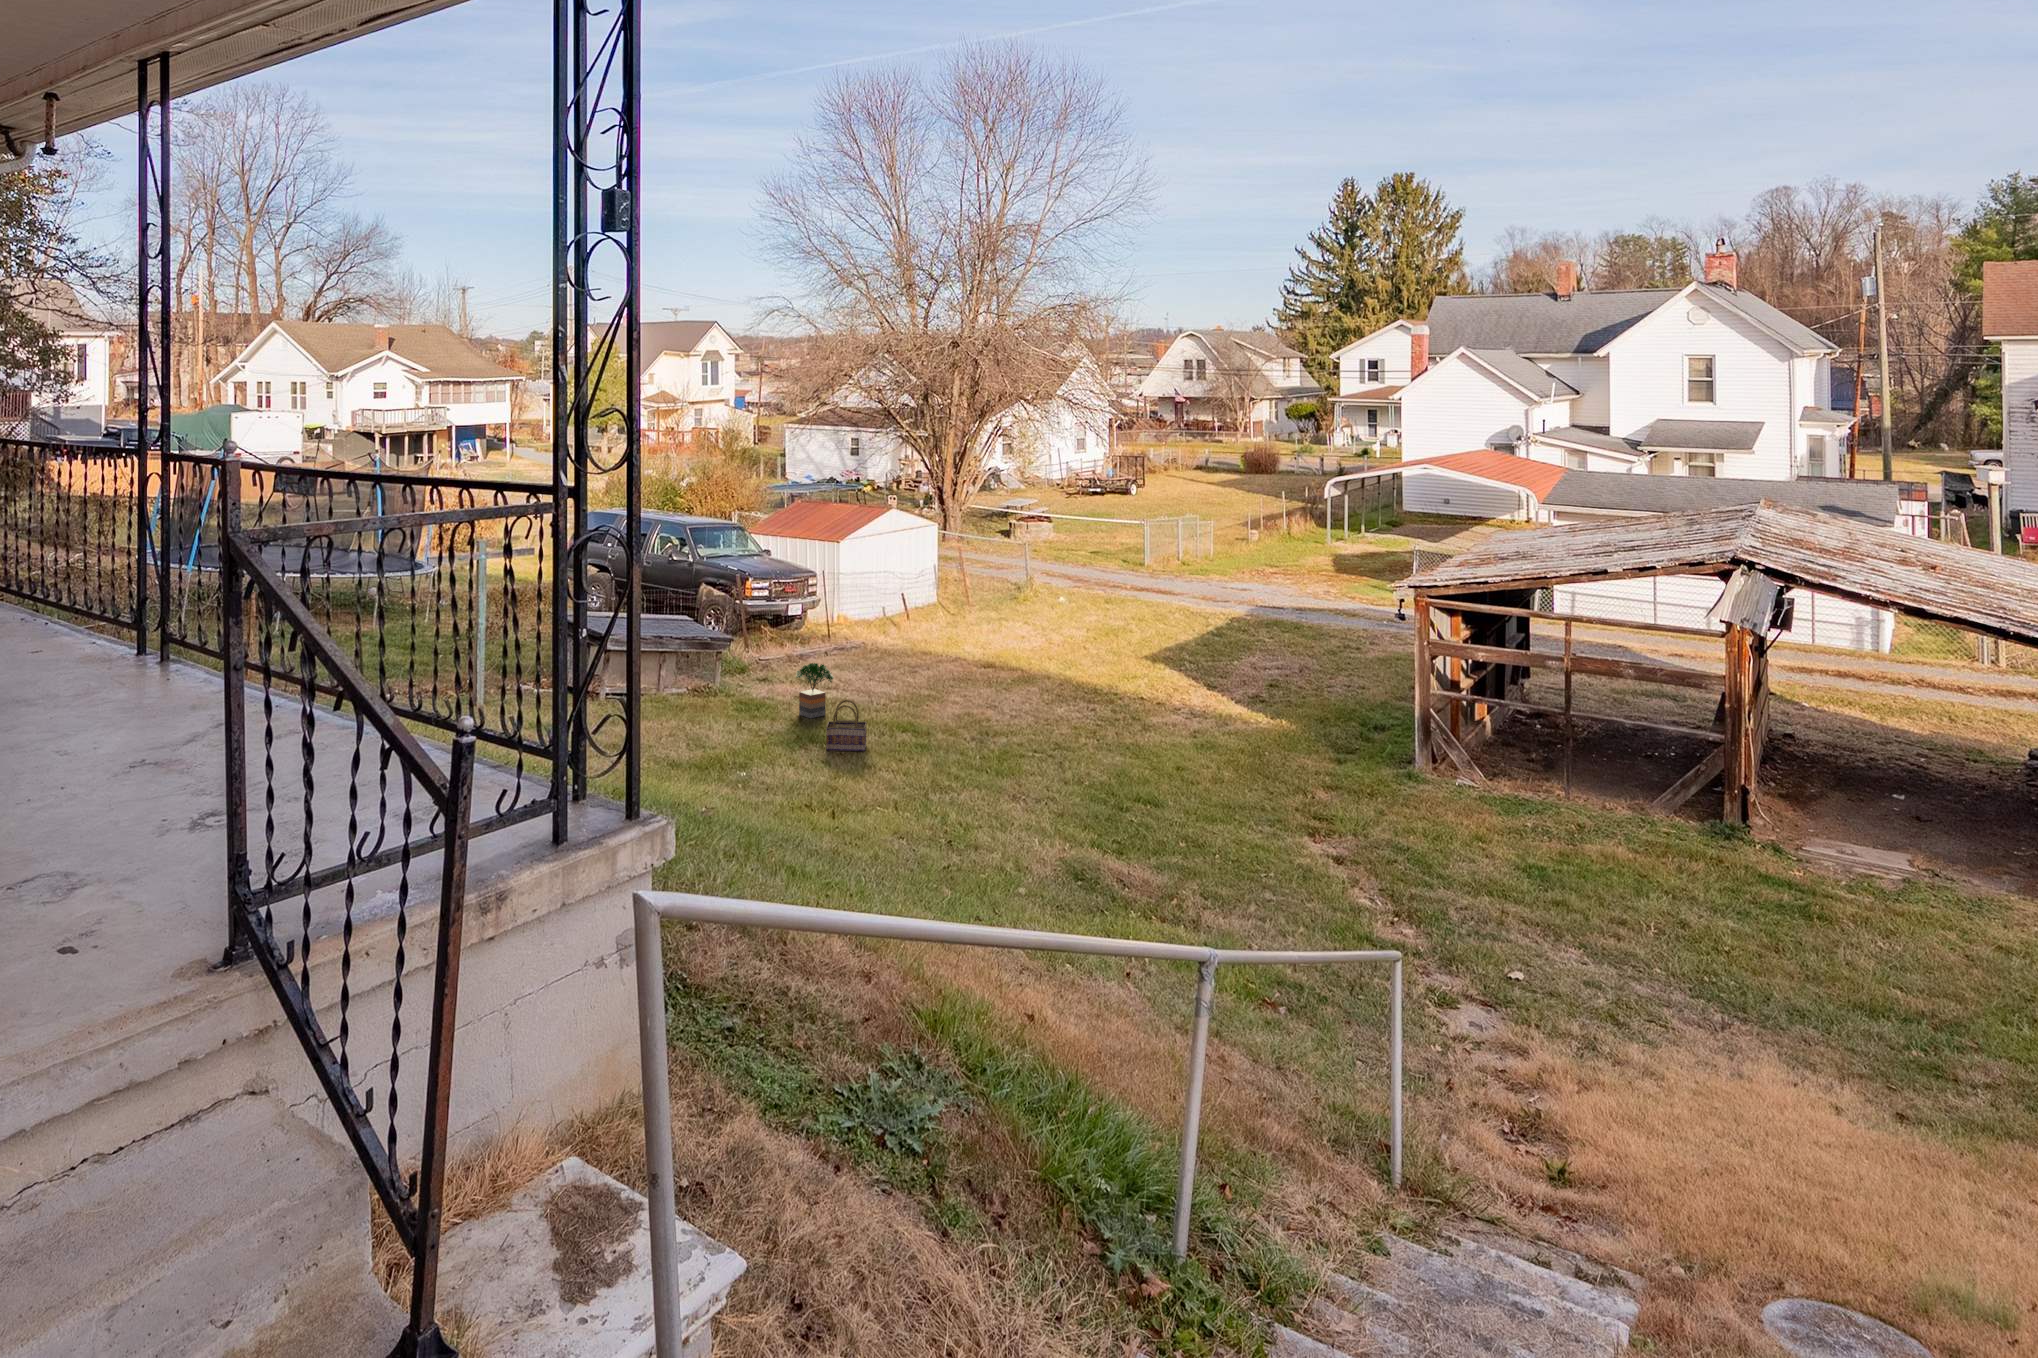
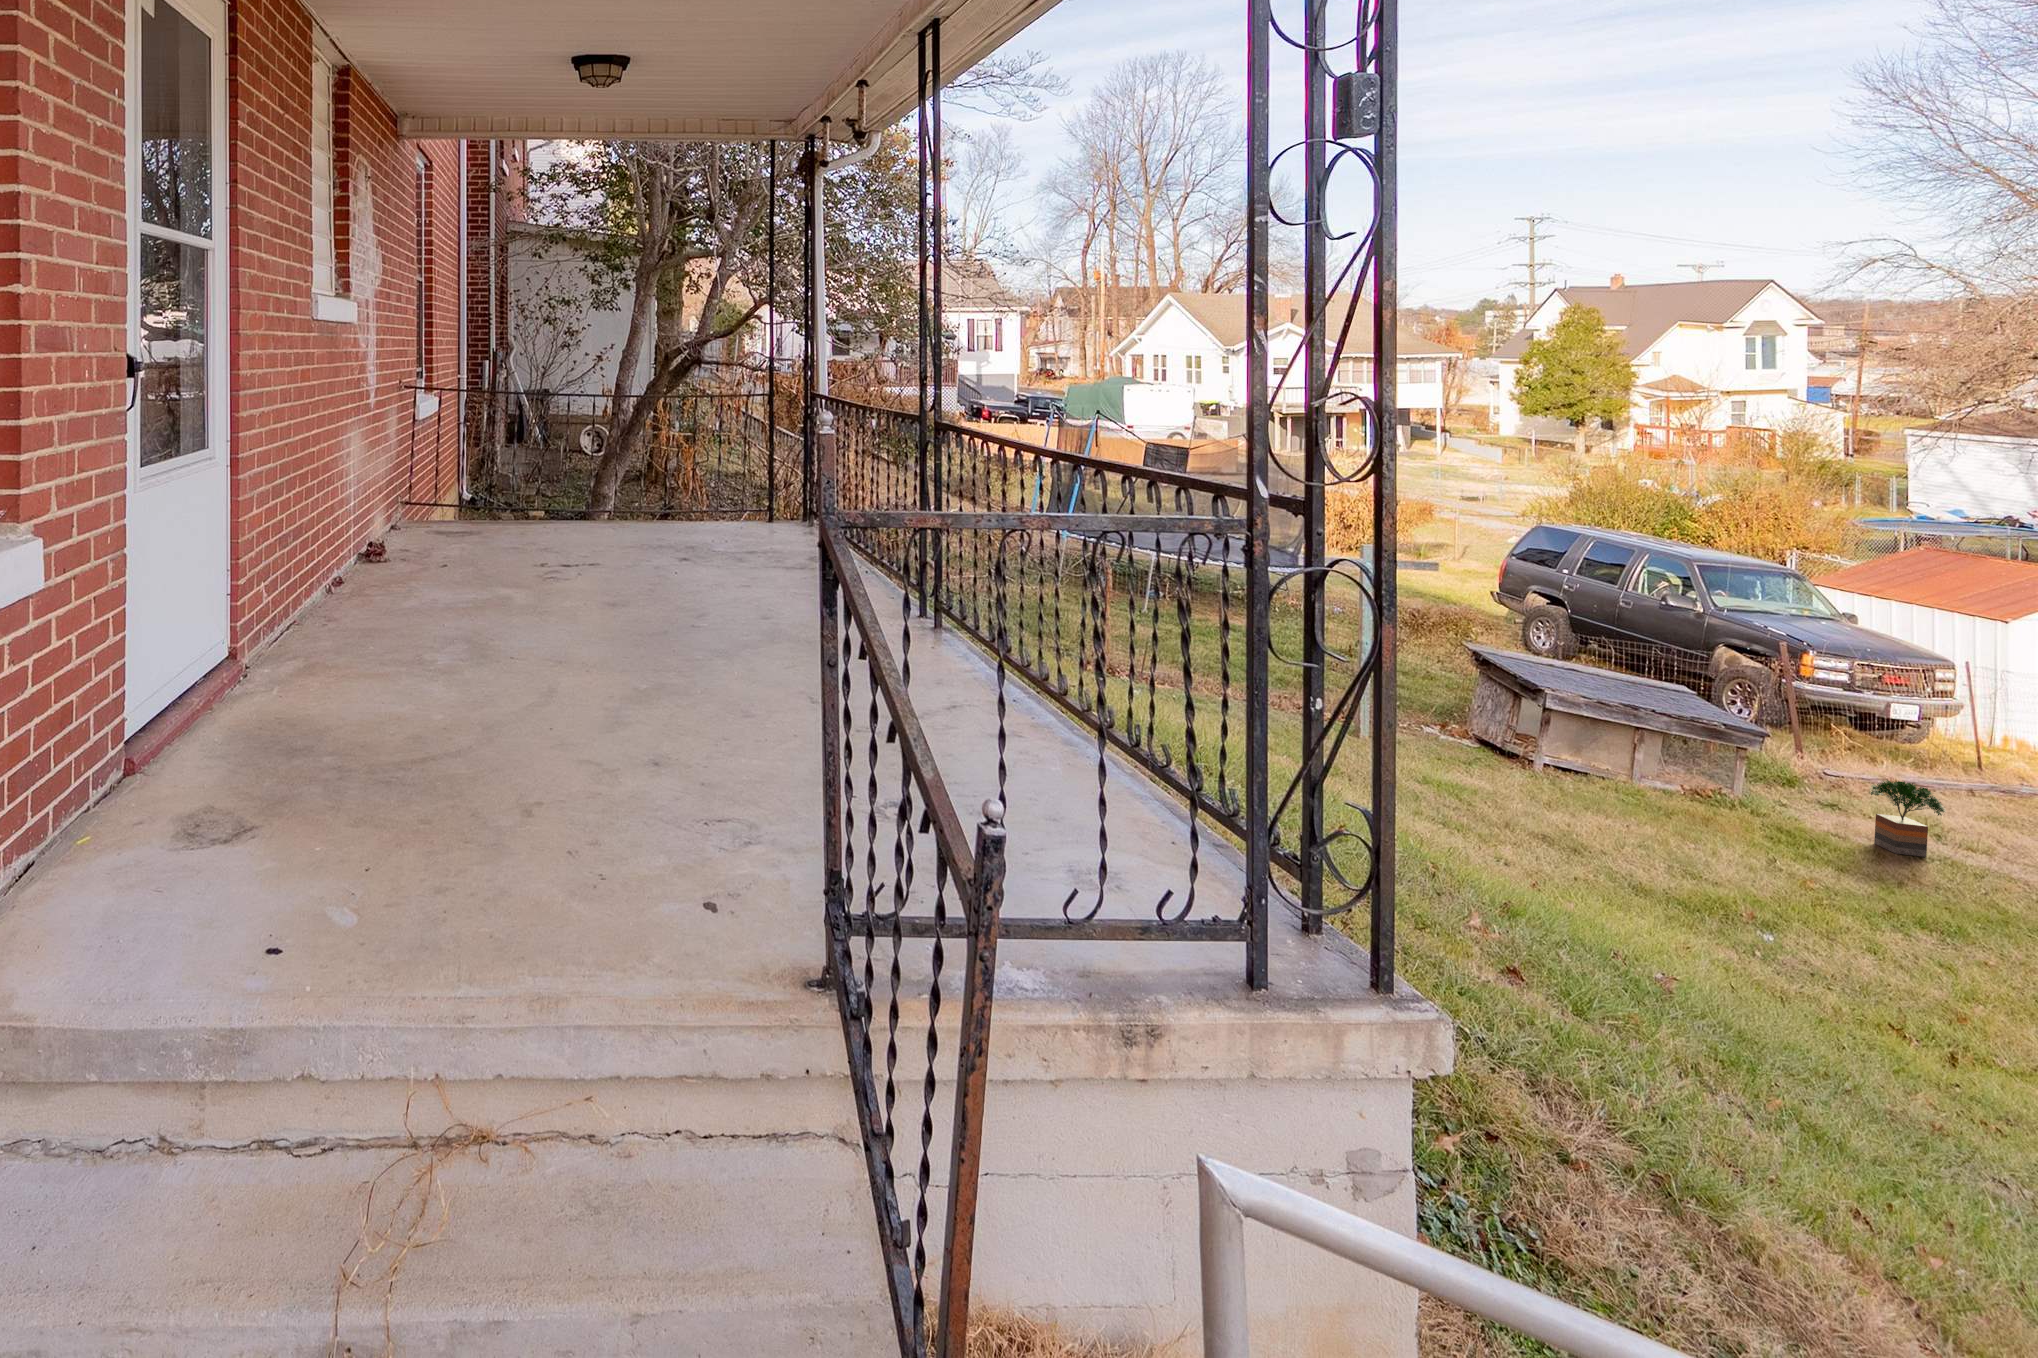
basket: present [826,700,867,751] -> none [1914,841,2003,919]

